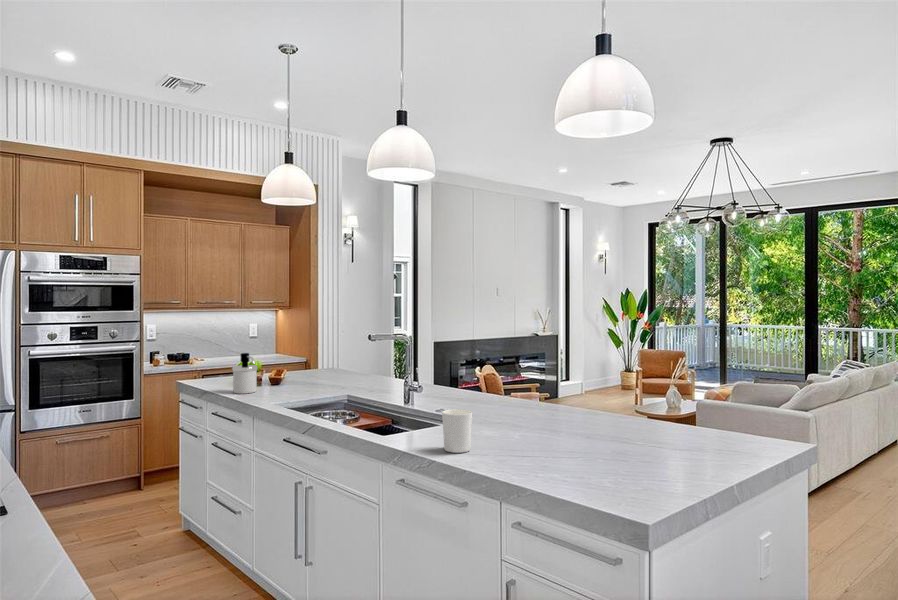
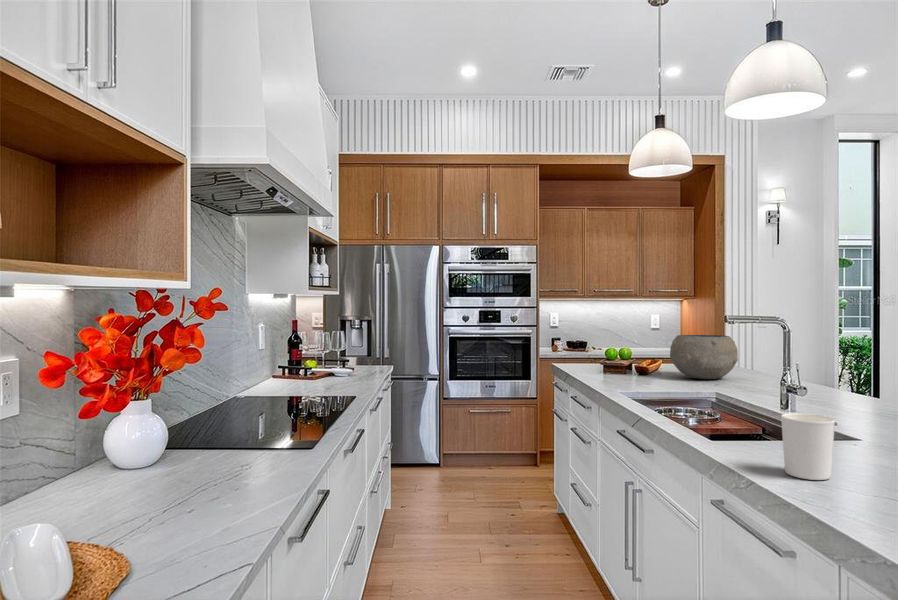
ceramic bowl: none [301,347,356,385] -> present [670,335,738,379]
soap dispenser: present [232,353,257,394] -> none [590,336,617,379]

